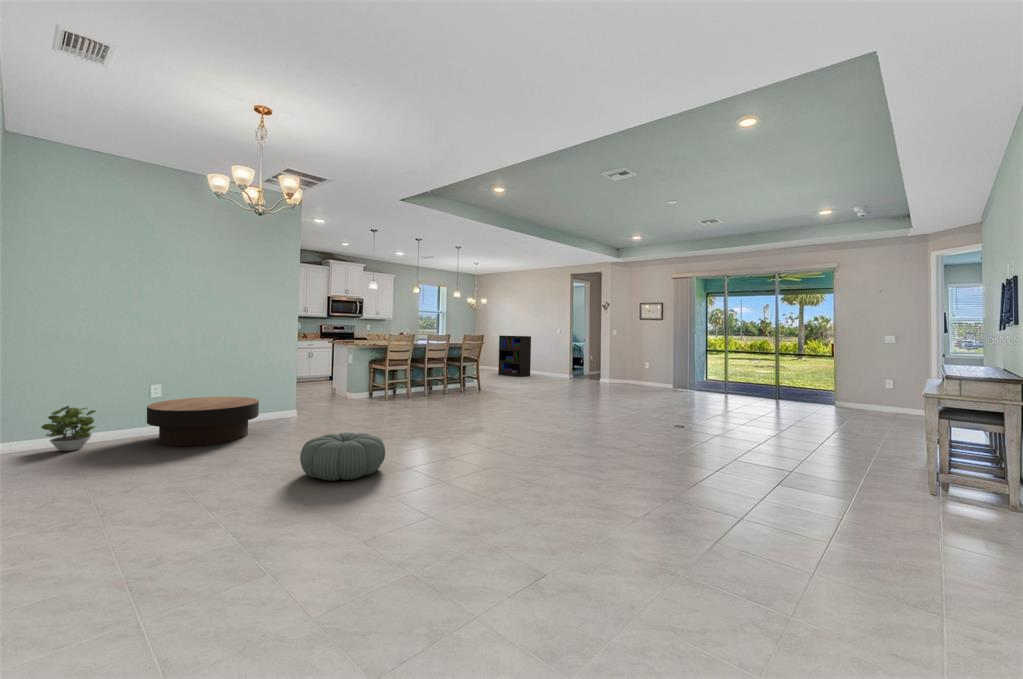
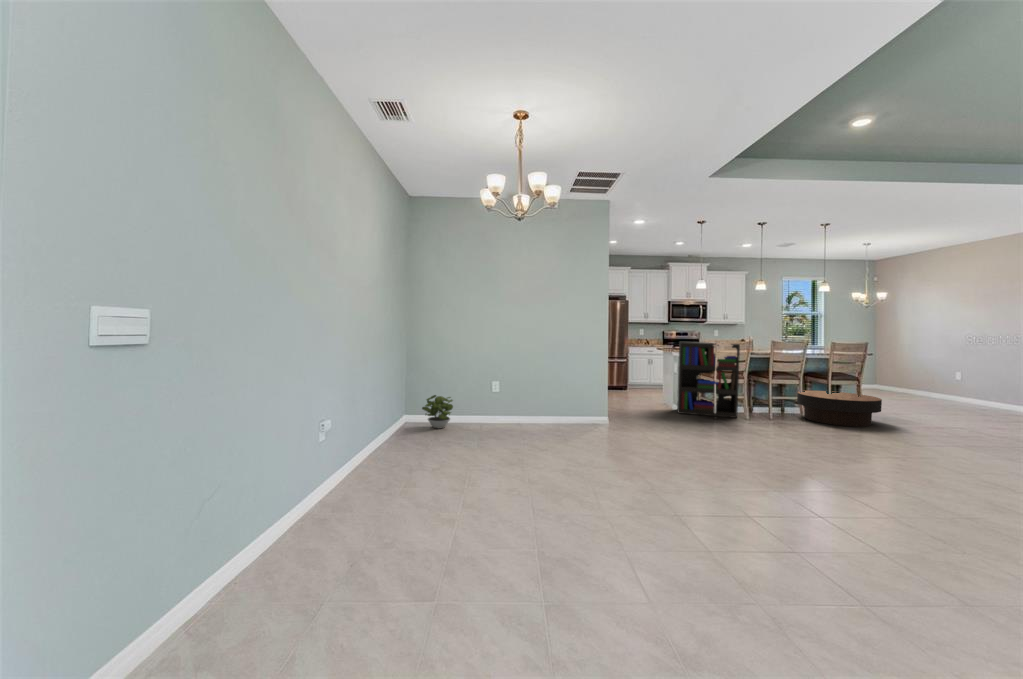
bookshelf: present [498,336,531,377] -> present [677,342,740,418]
coffee table: present [147,397,259,446] -> present [797,391,882,427]
pouf: present [300,432,385,481] -> none [551,455,644,515]

